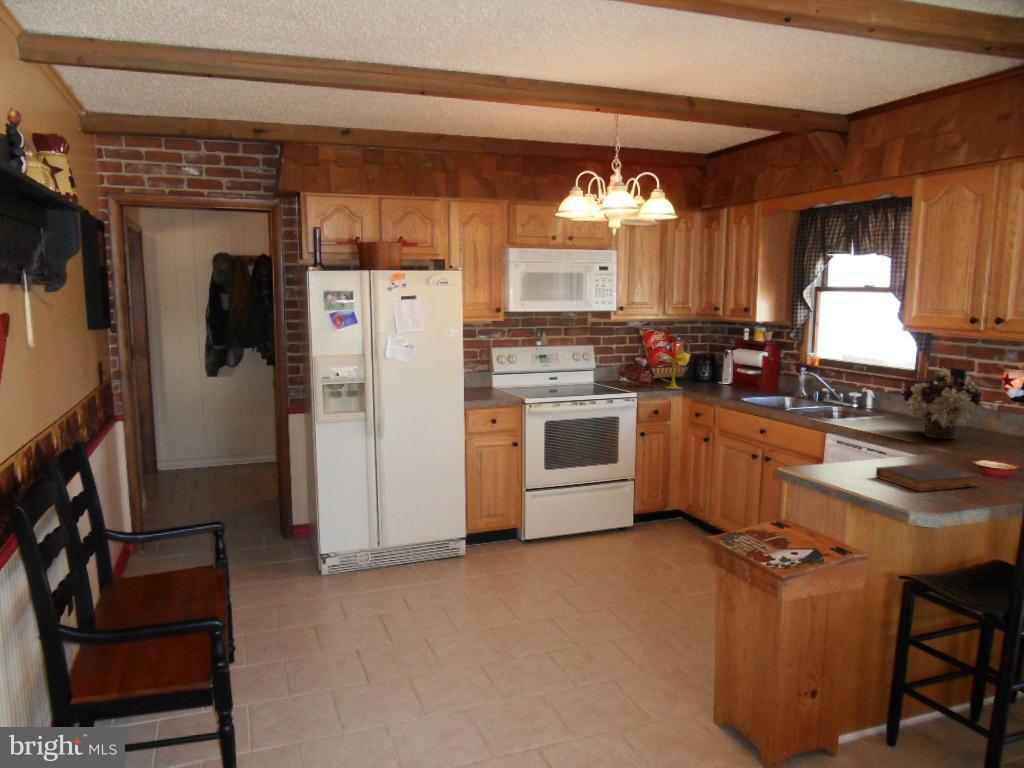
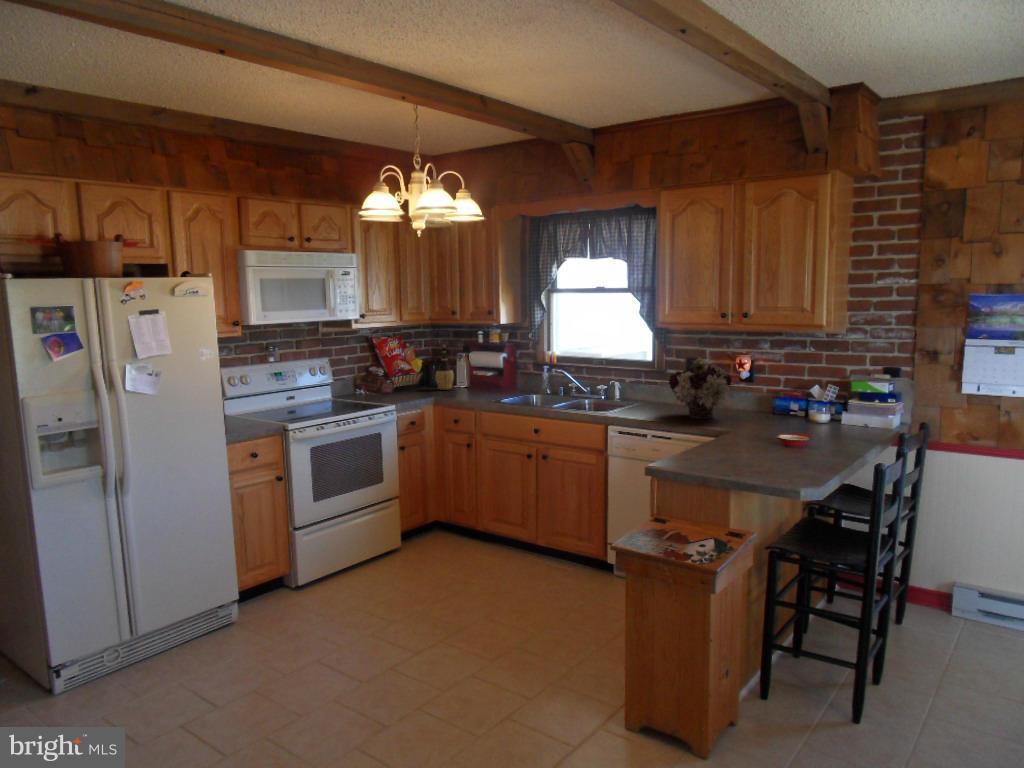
wine bottle: none [698,340,716,384] -> present [436,345,454,390]
candle: present [663,341,684,389] -> none [407,345,431,398]
book: present [876,463,978,492] -> none [718,440,790,465]

